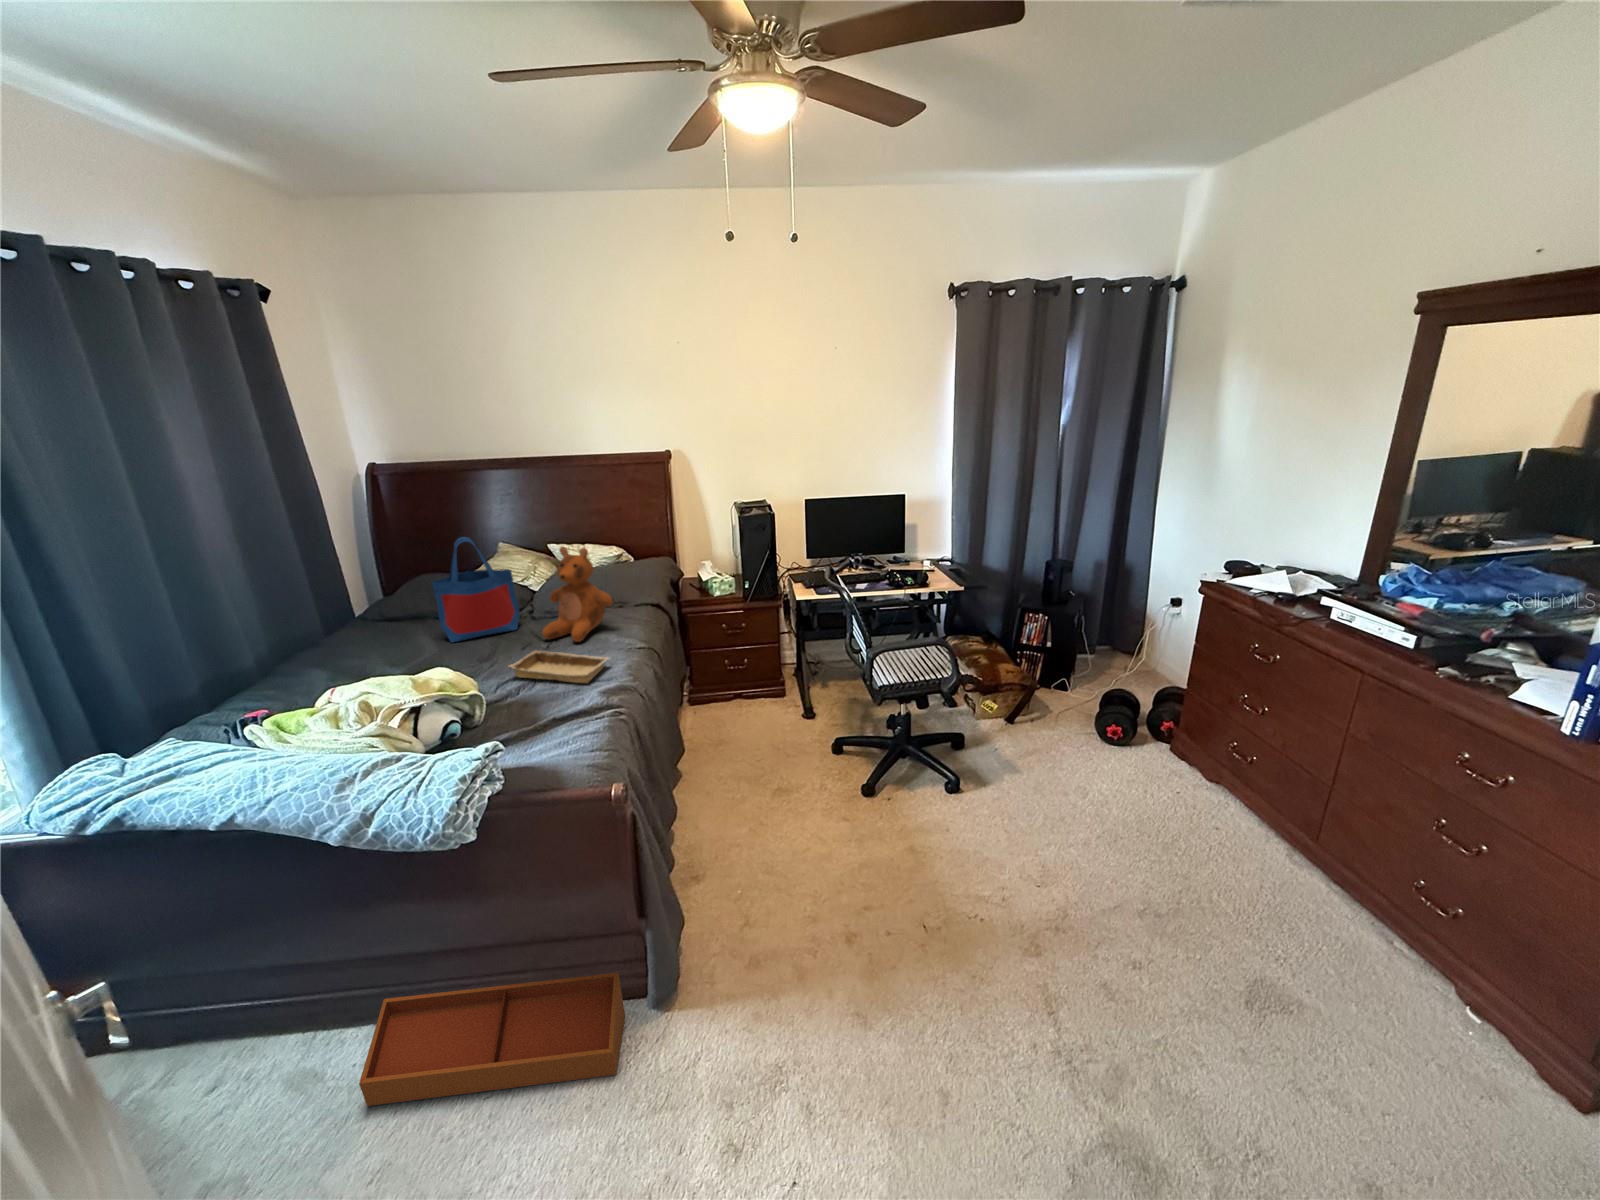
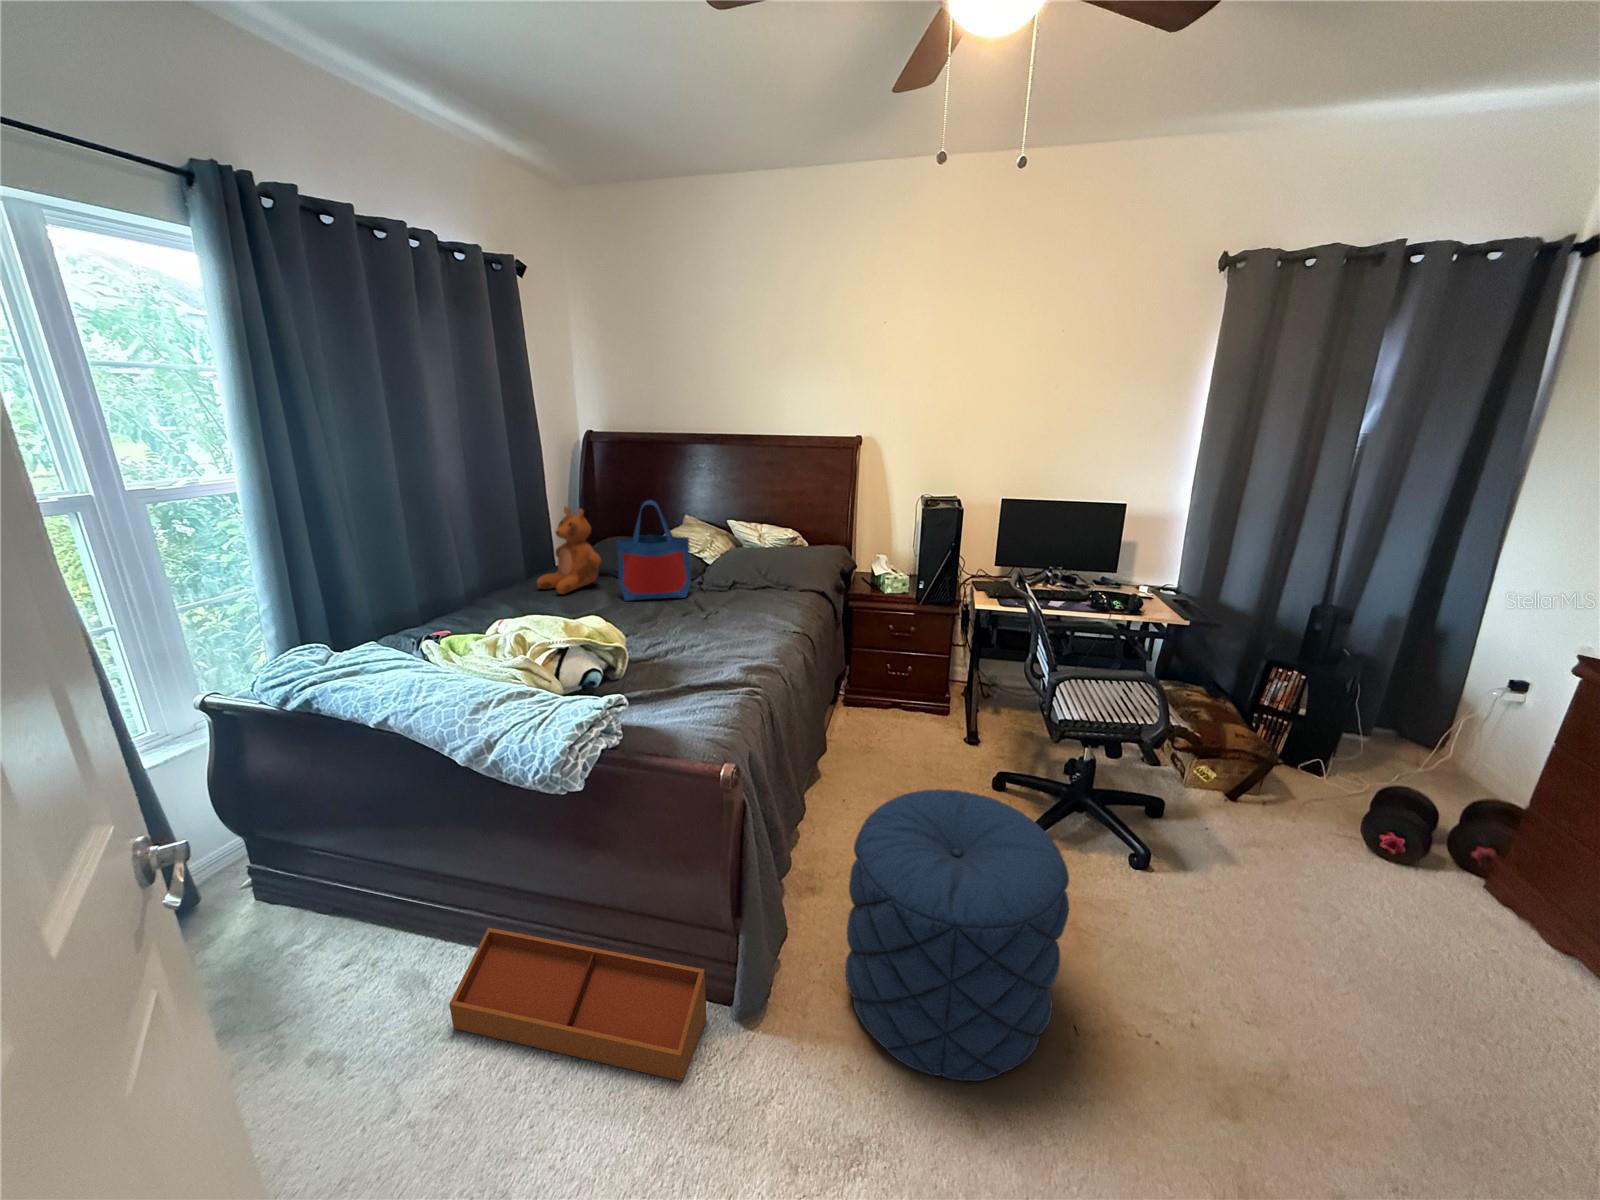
teddy bear: present [542,547,612,642] -> present [537,506,601,594]
tray: present [509,651,608,683] -> none [664,618,763,658]
pouf: none [735,763,912,1000] -> present [845,789,1069,1081]

